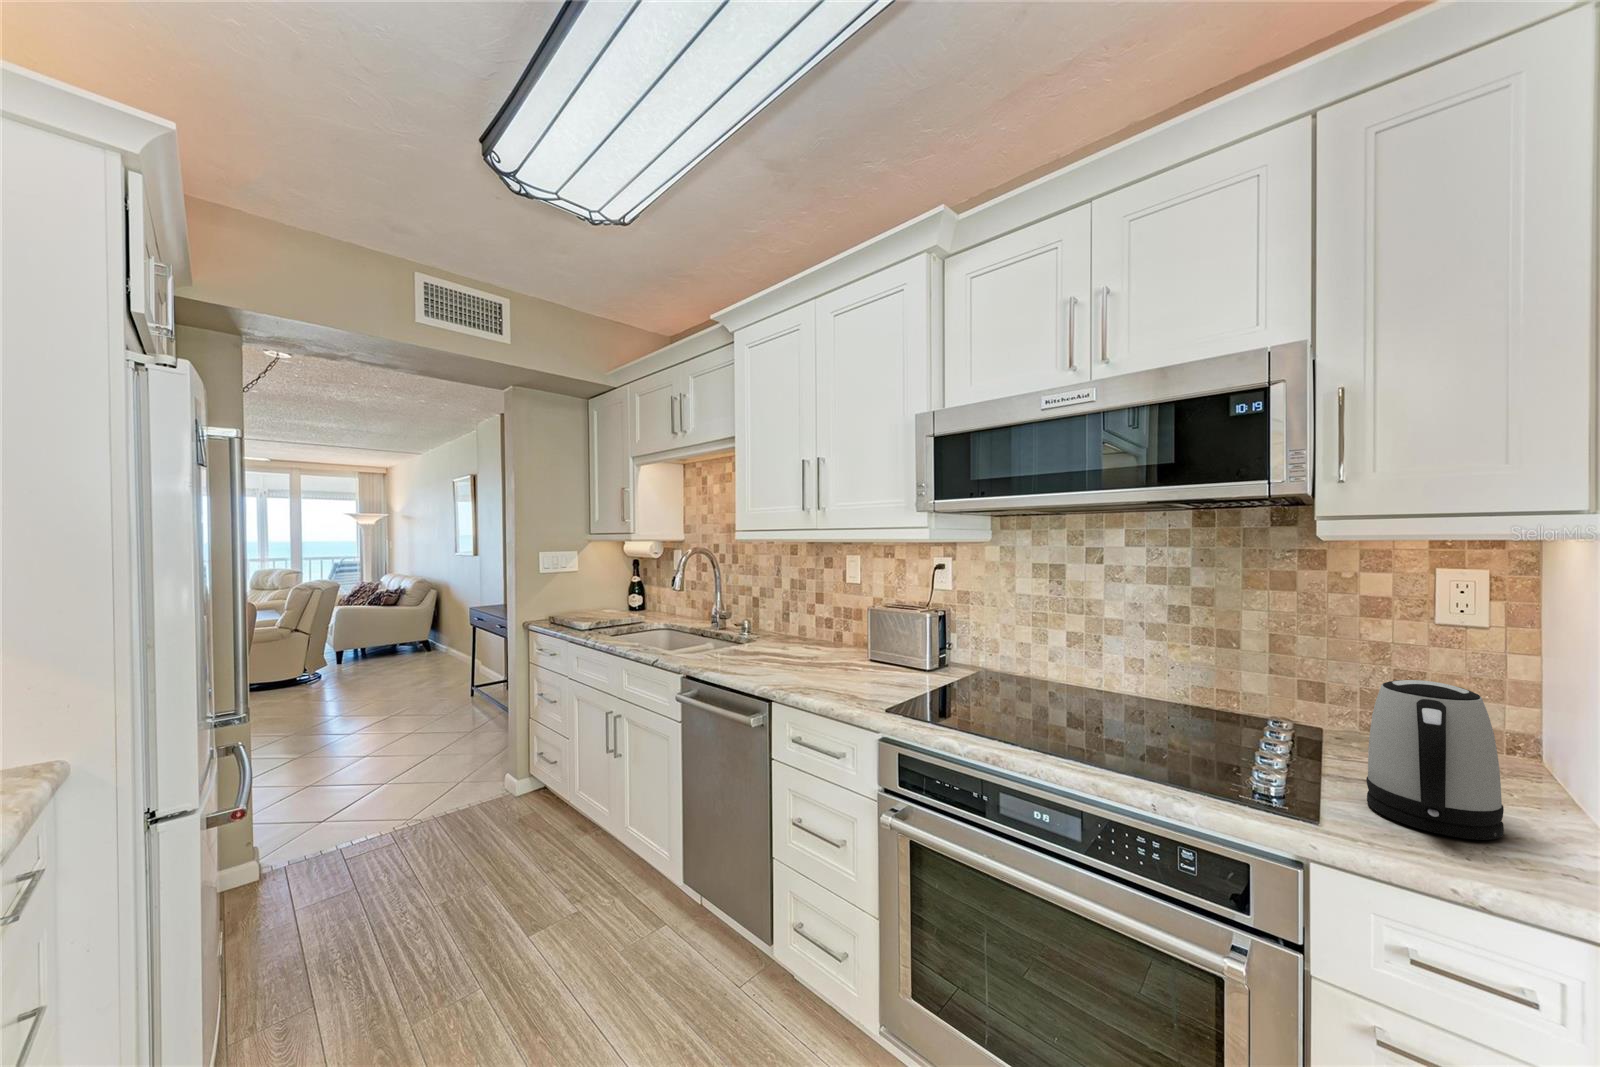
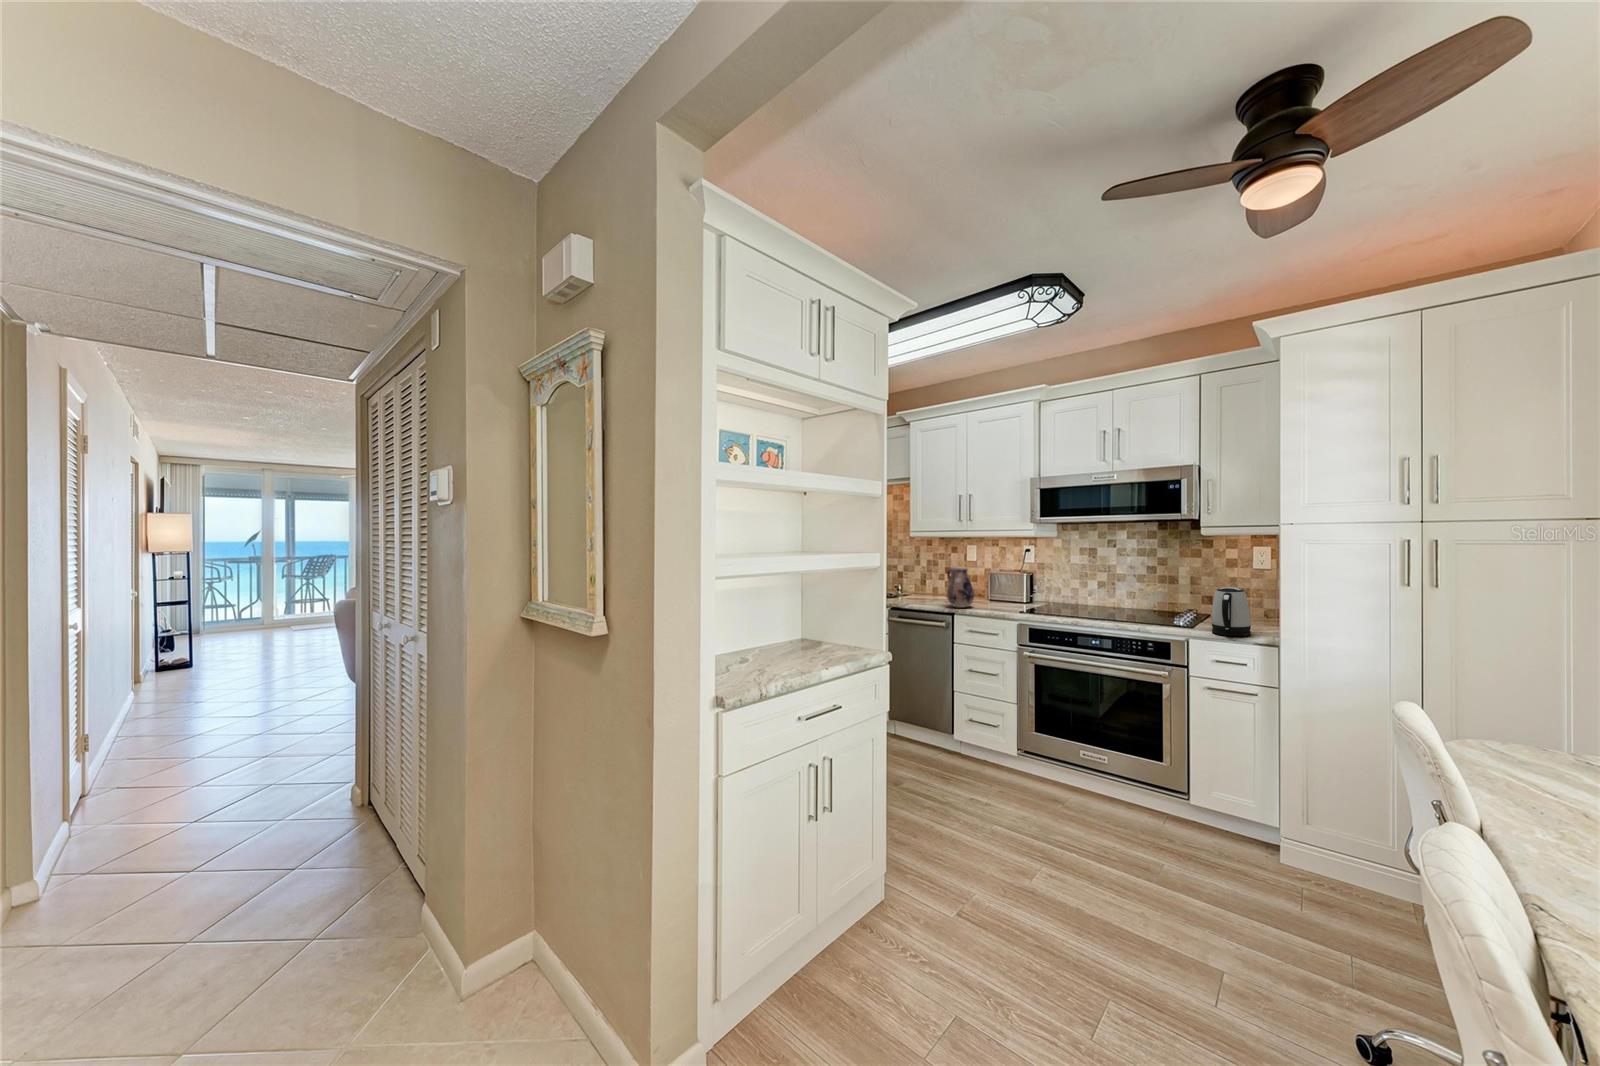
ceramic pitcher: none [783,595,834,671] -> present [947,568,974,608]

